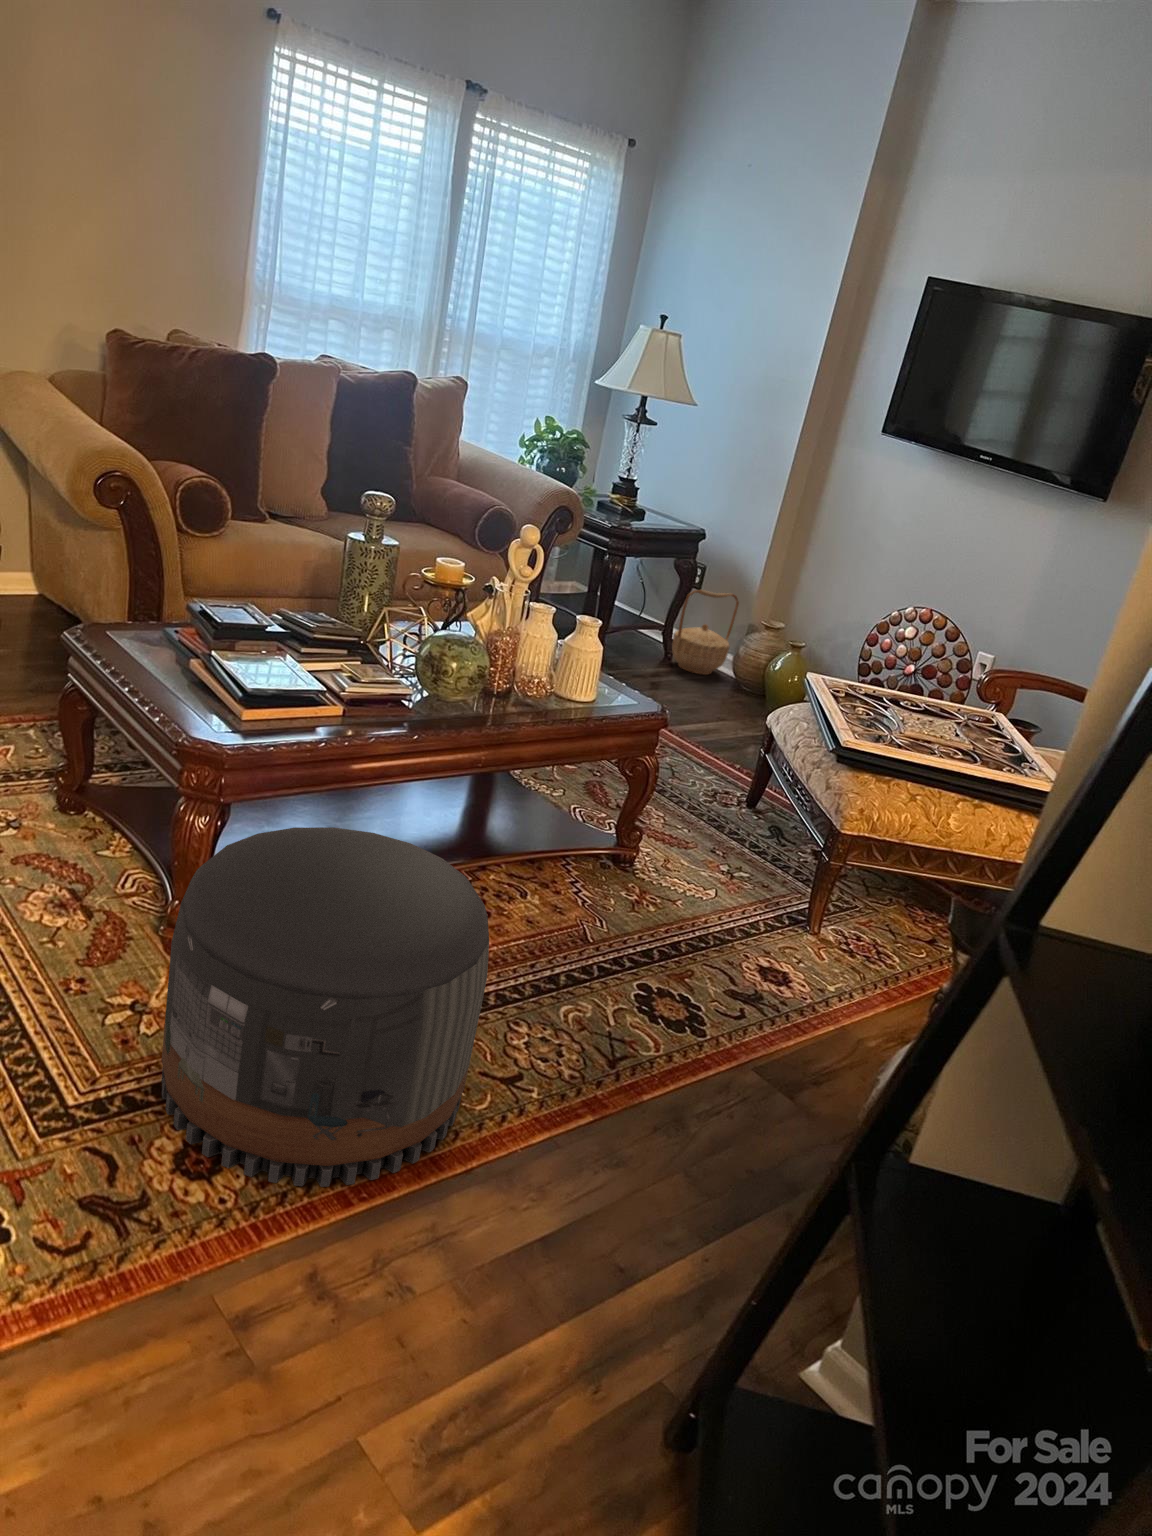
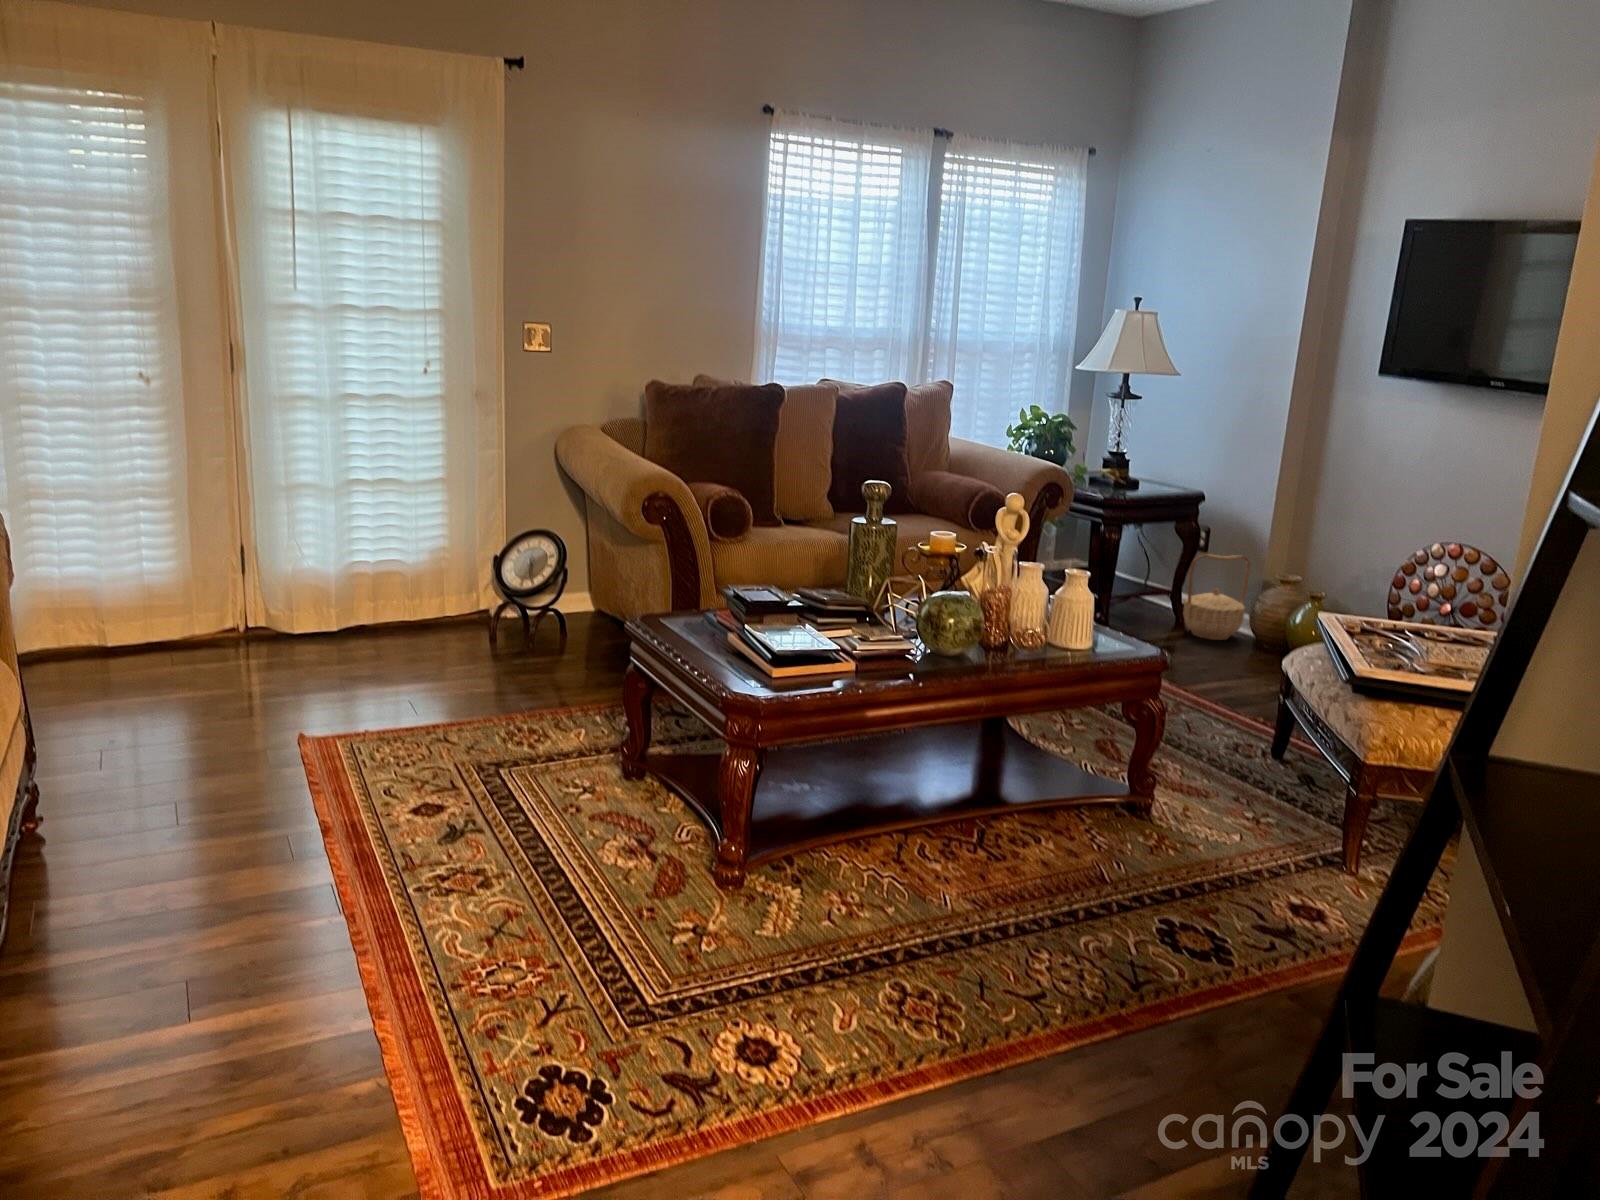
pouf: present [161,827,489,1187] -> none [722,762,1002,1075]

